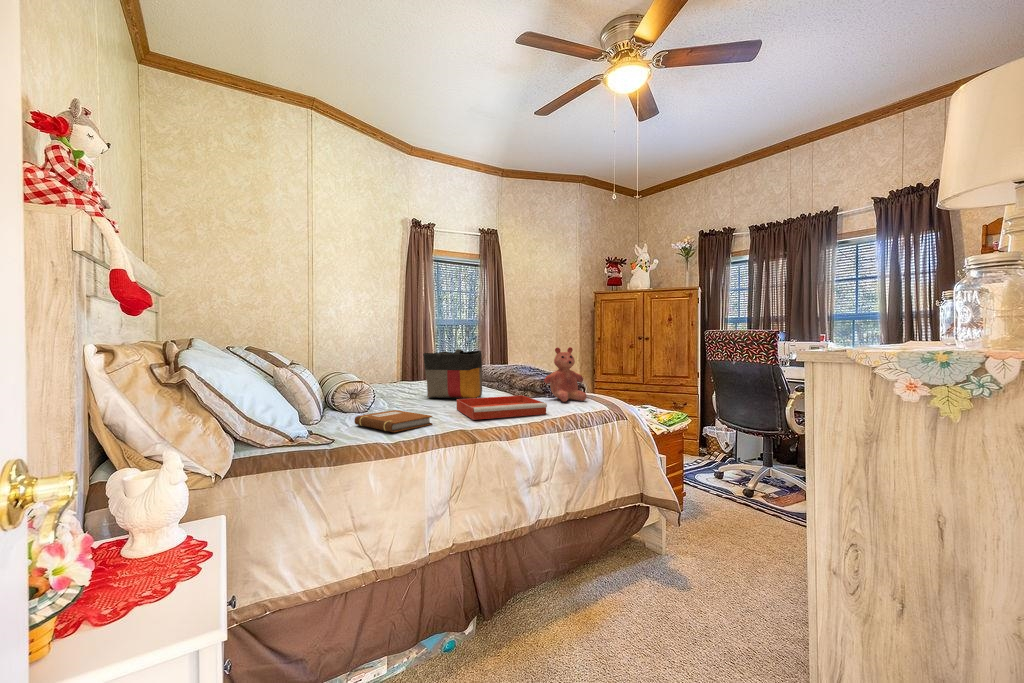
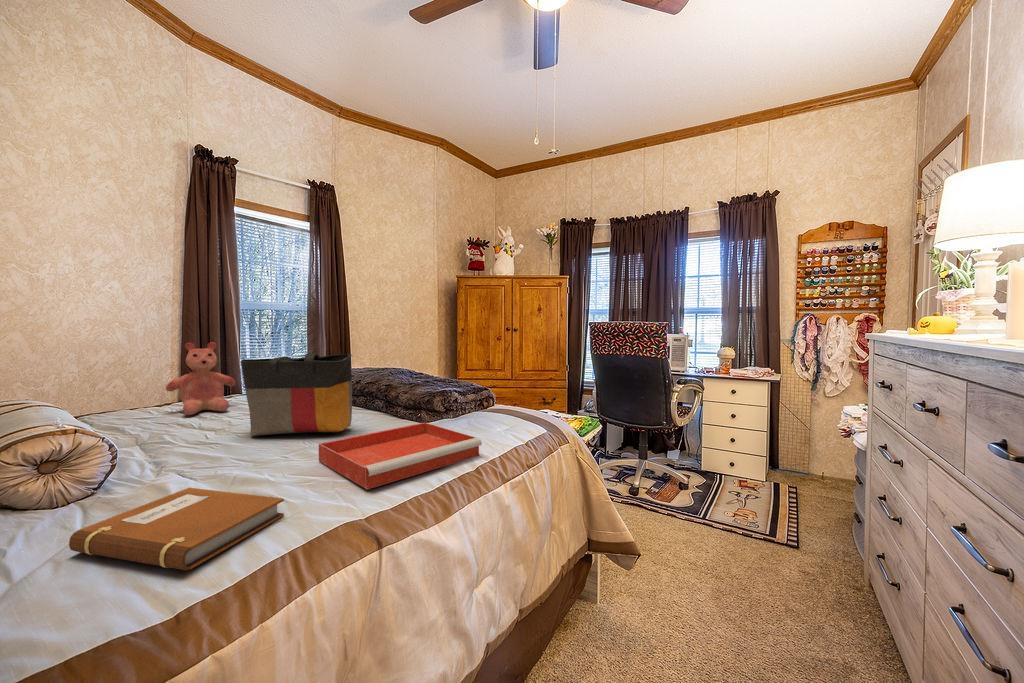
teddy bear: present [544,347,587,402] -> present [166,342,235,415]

